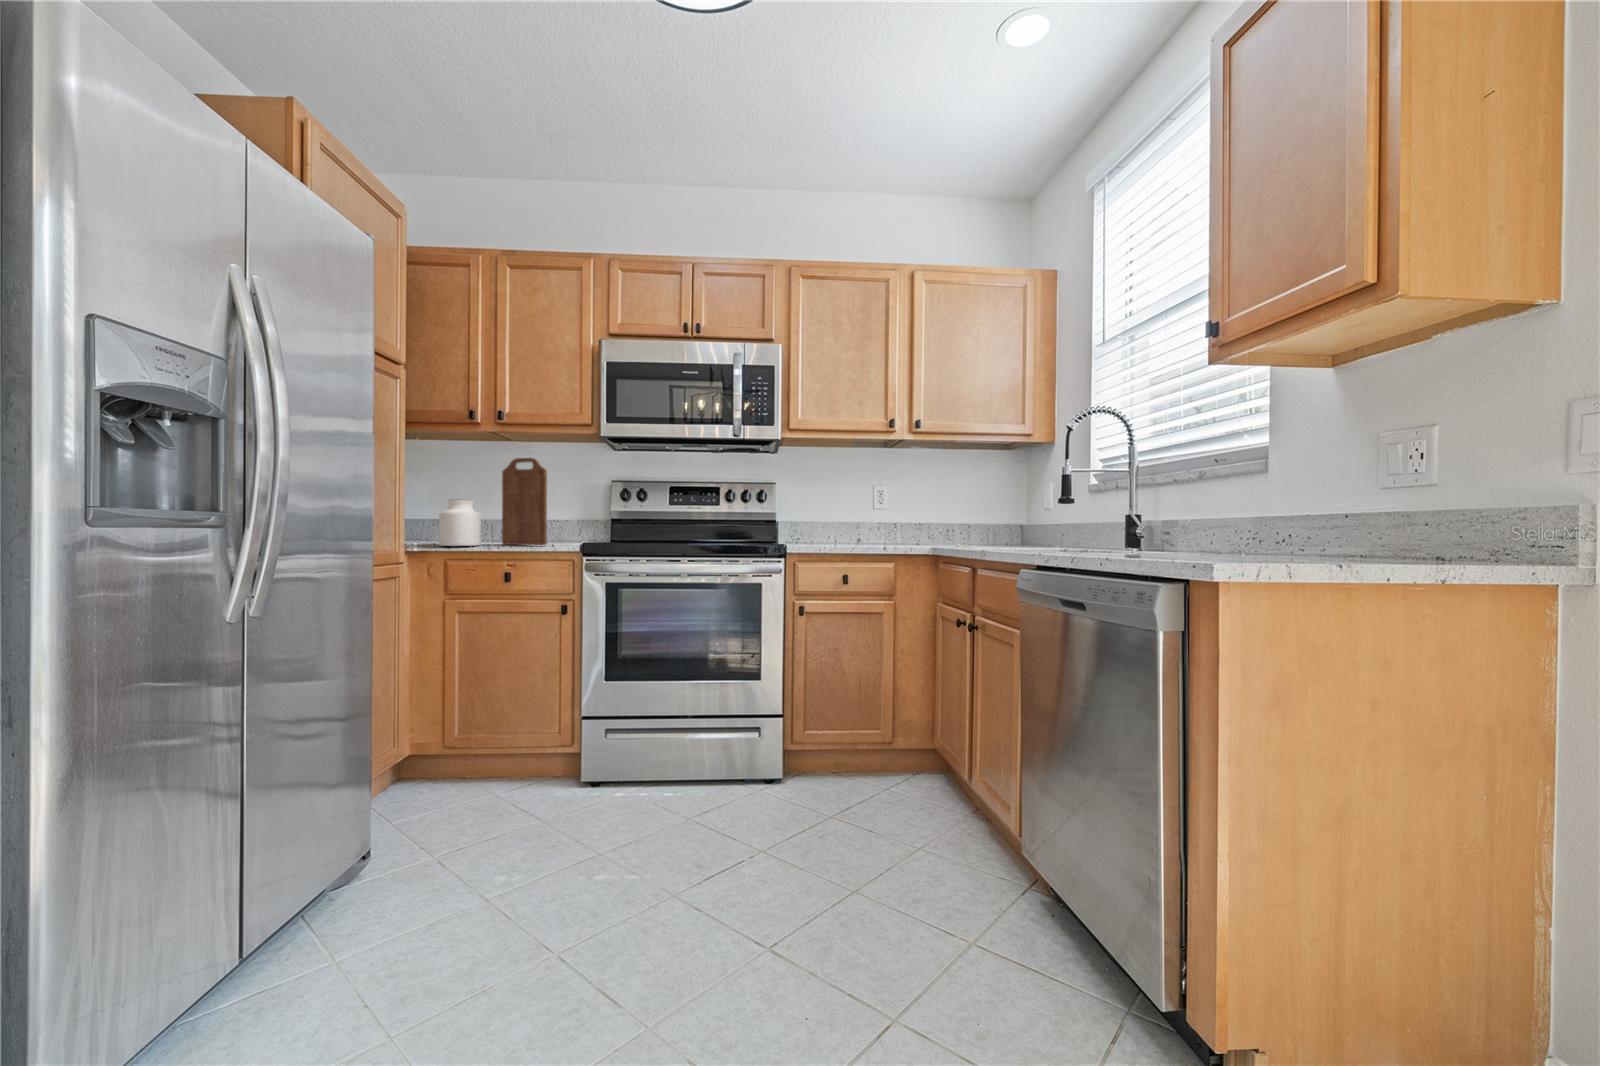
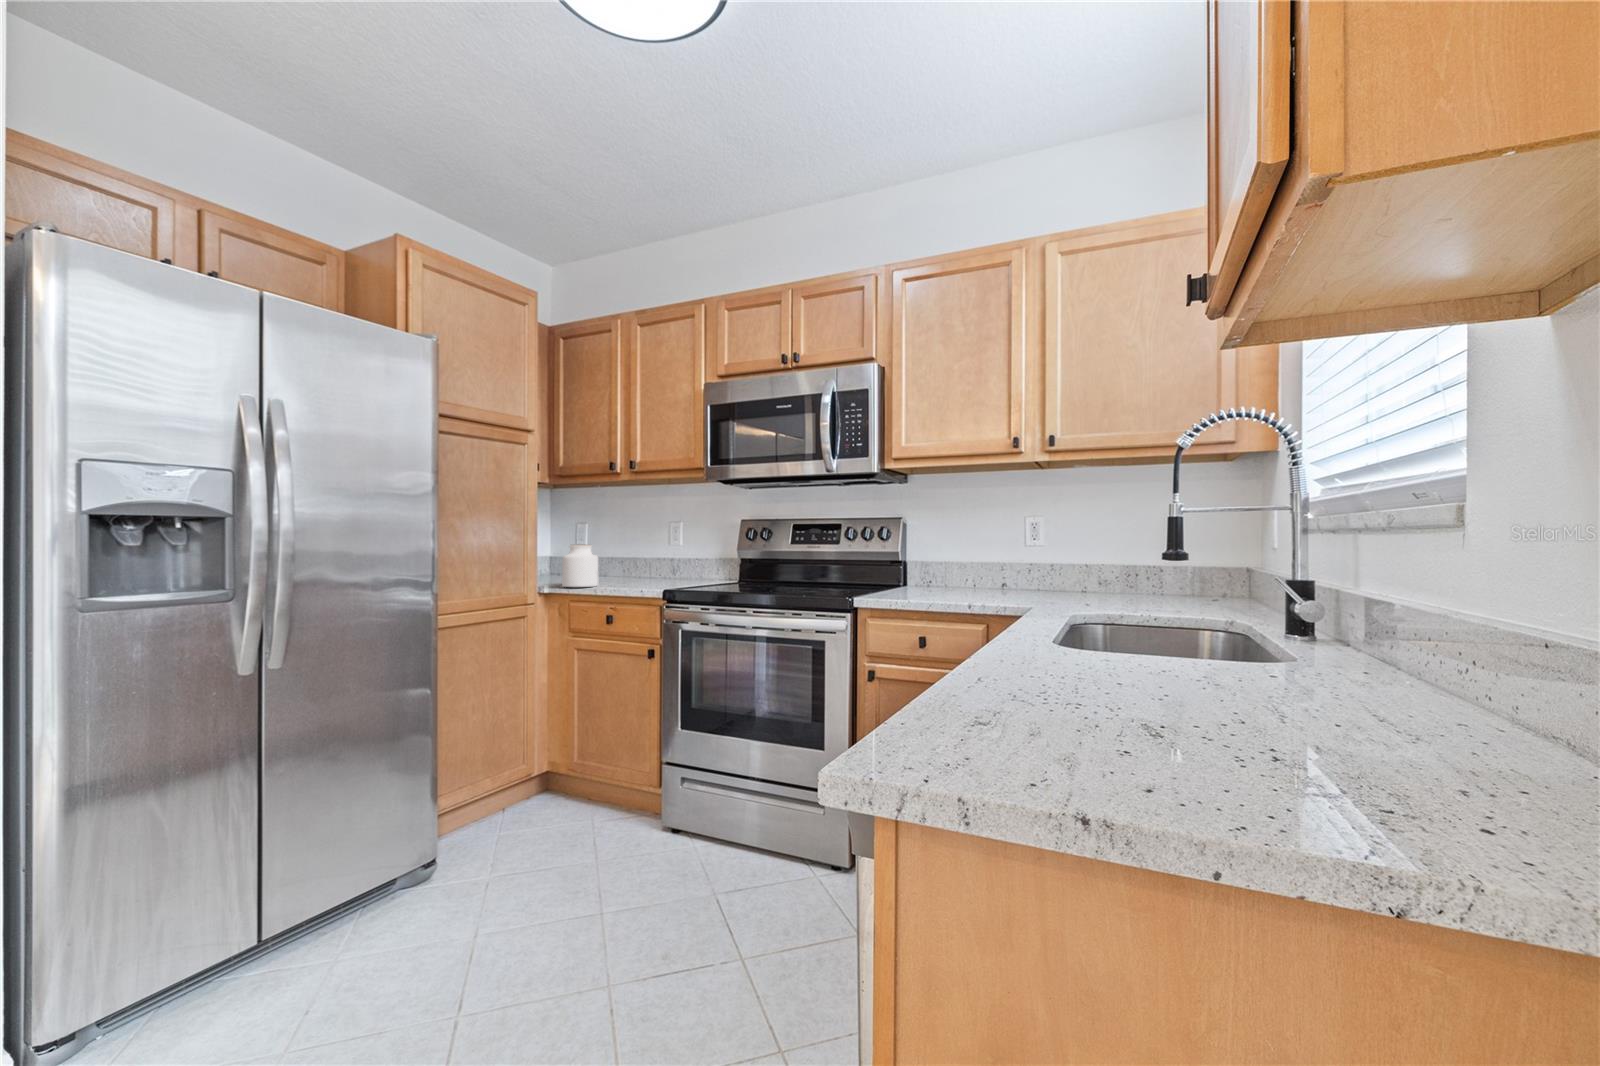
cutting board: present [502,458,547,545] -> none [615,504,642,588]

